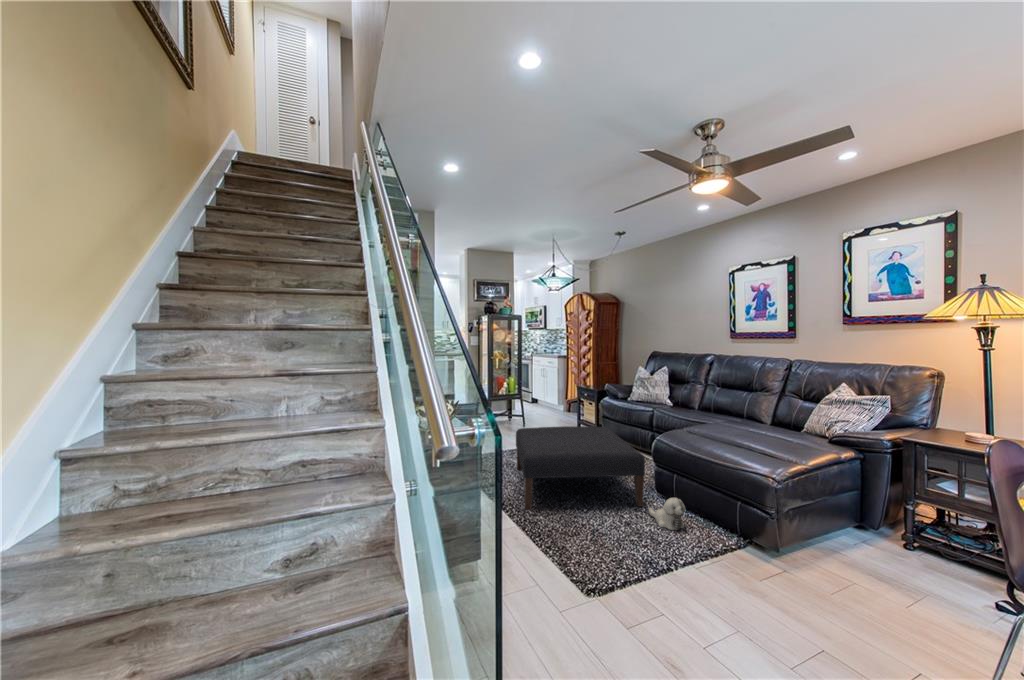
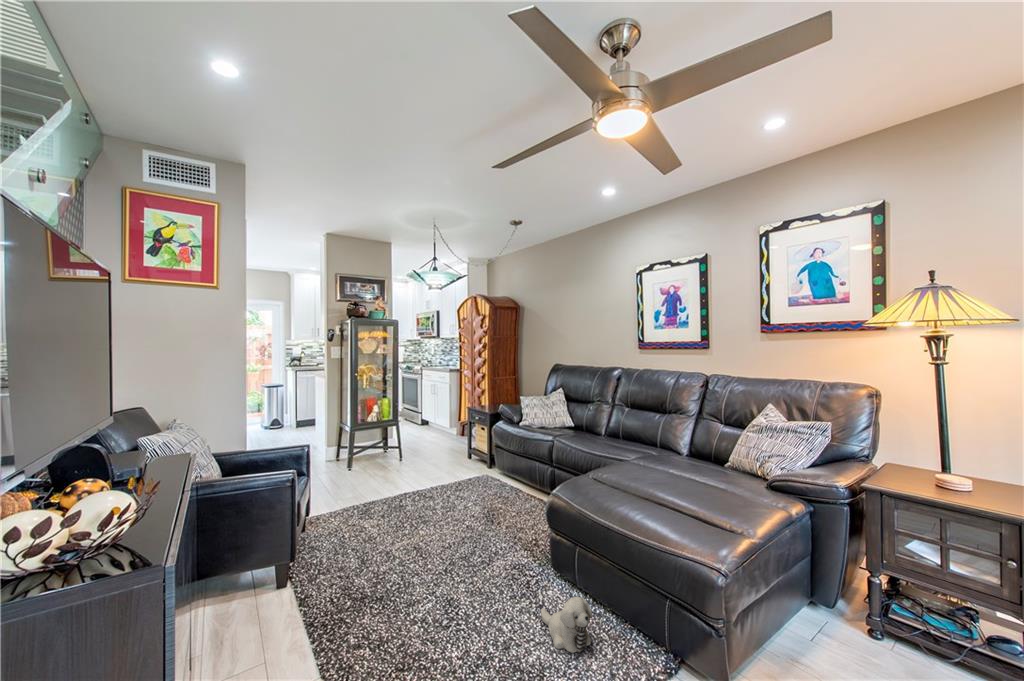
ottoman: present [516,426,645,510] -> none [343,472,536,639]

